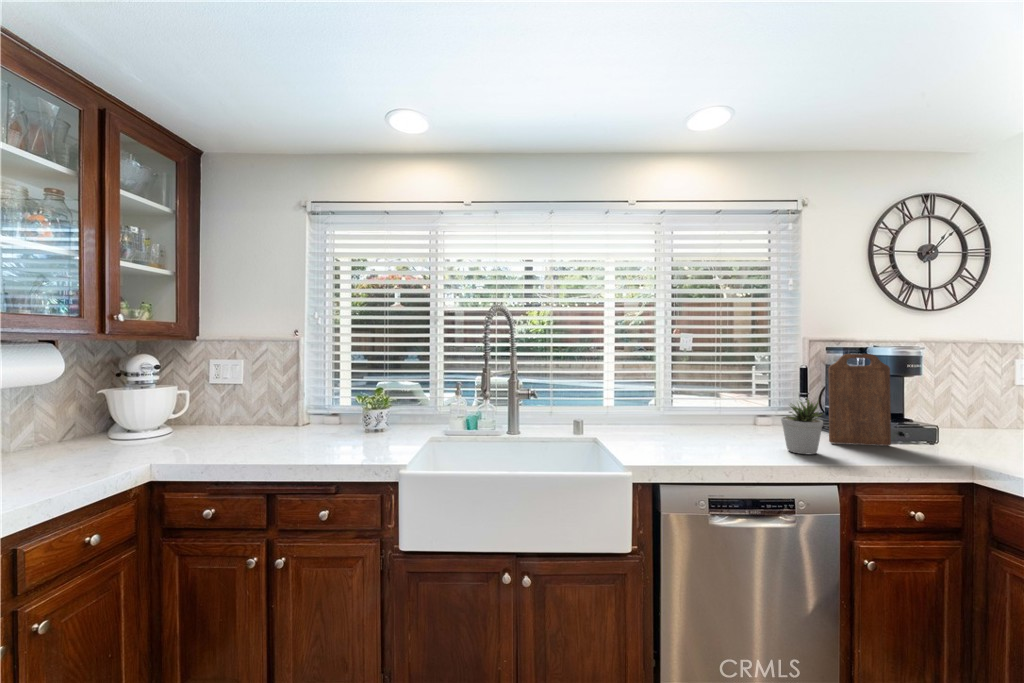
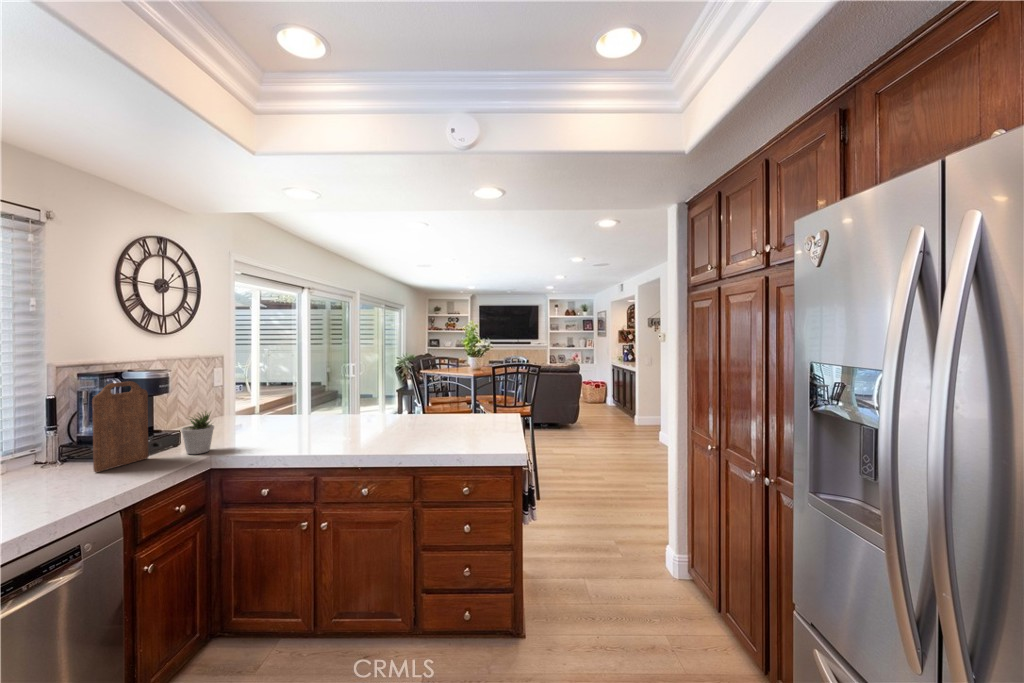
potted plant: present [781,400,823,454] -> present [181,411,214,454]

